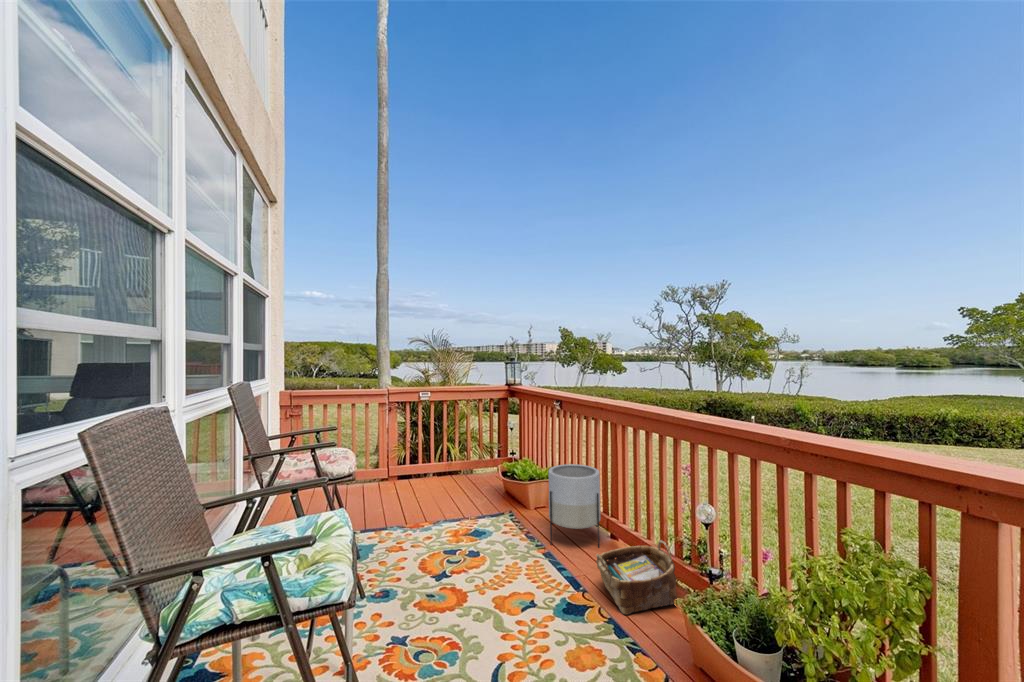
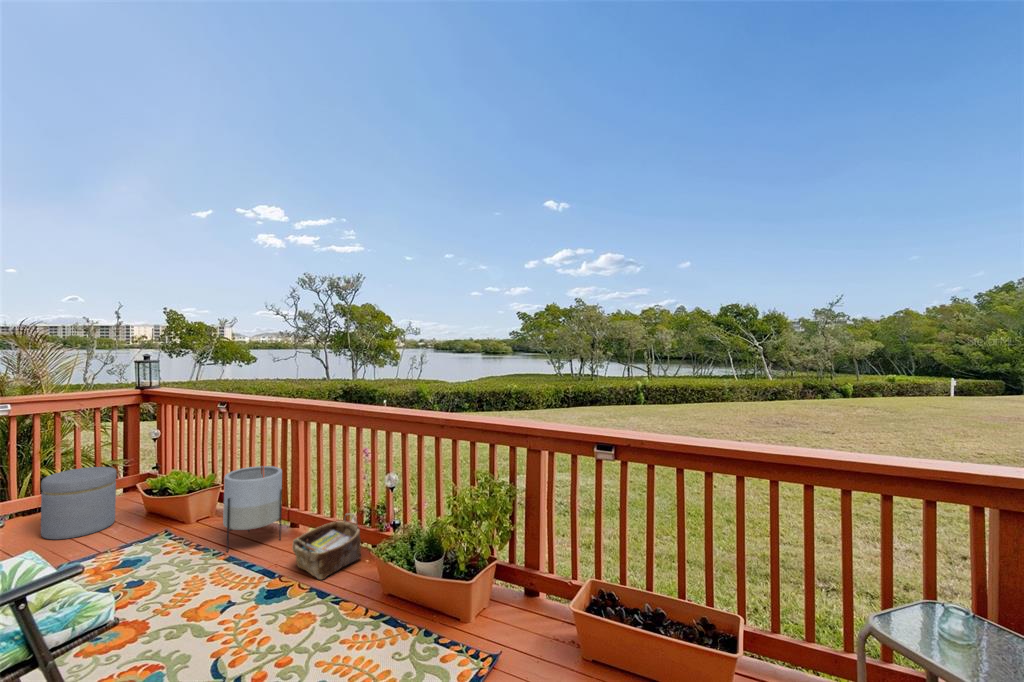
ottoman: none [450,445,492,498] -> present [41,467,117,539]

